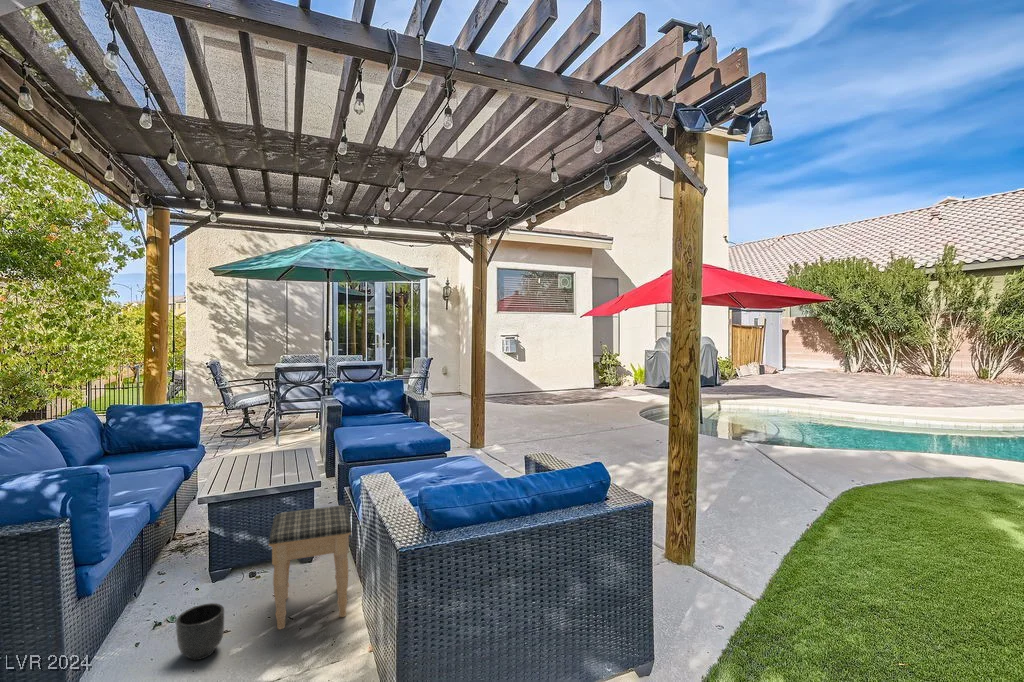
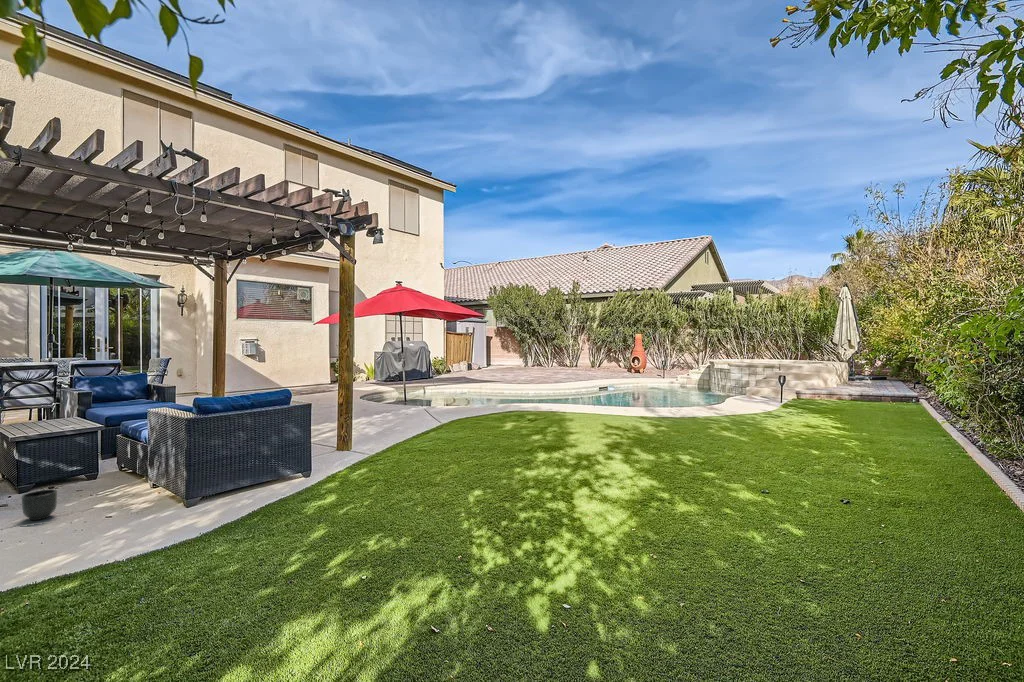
footstool: present [268,506,352,629] -> none [78,435,147,505]

